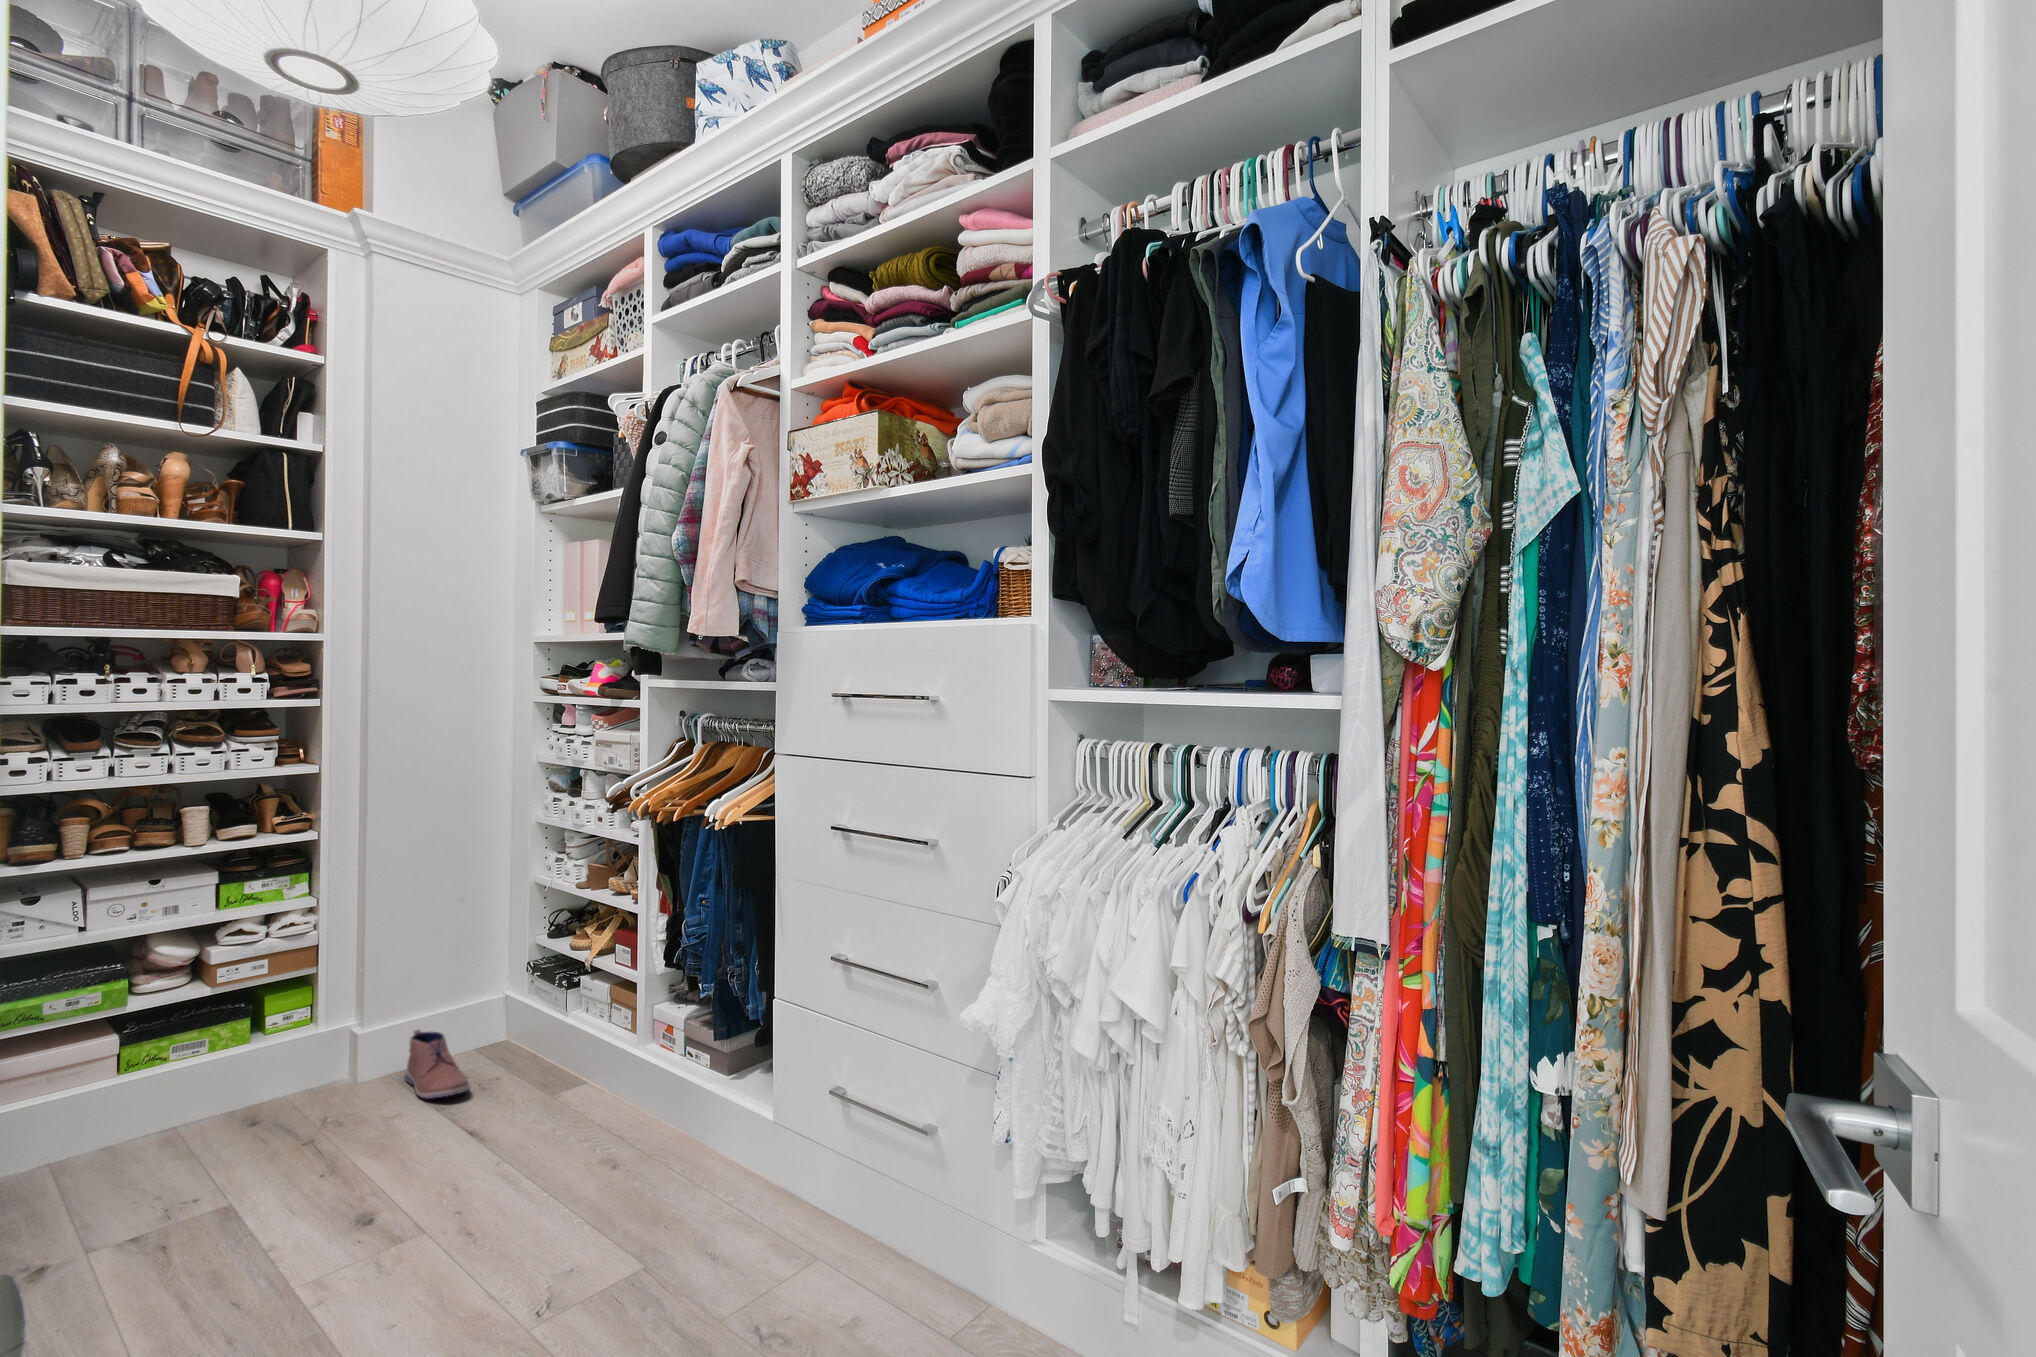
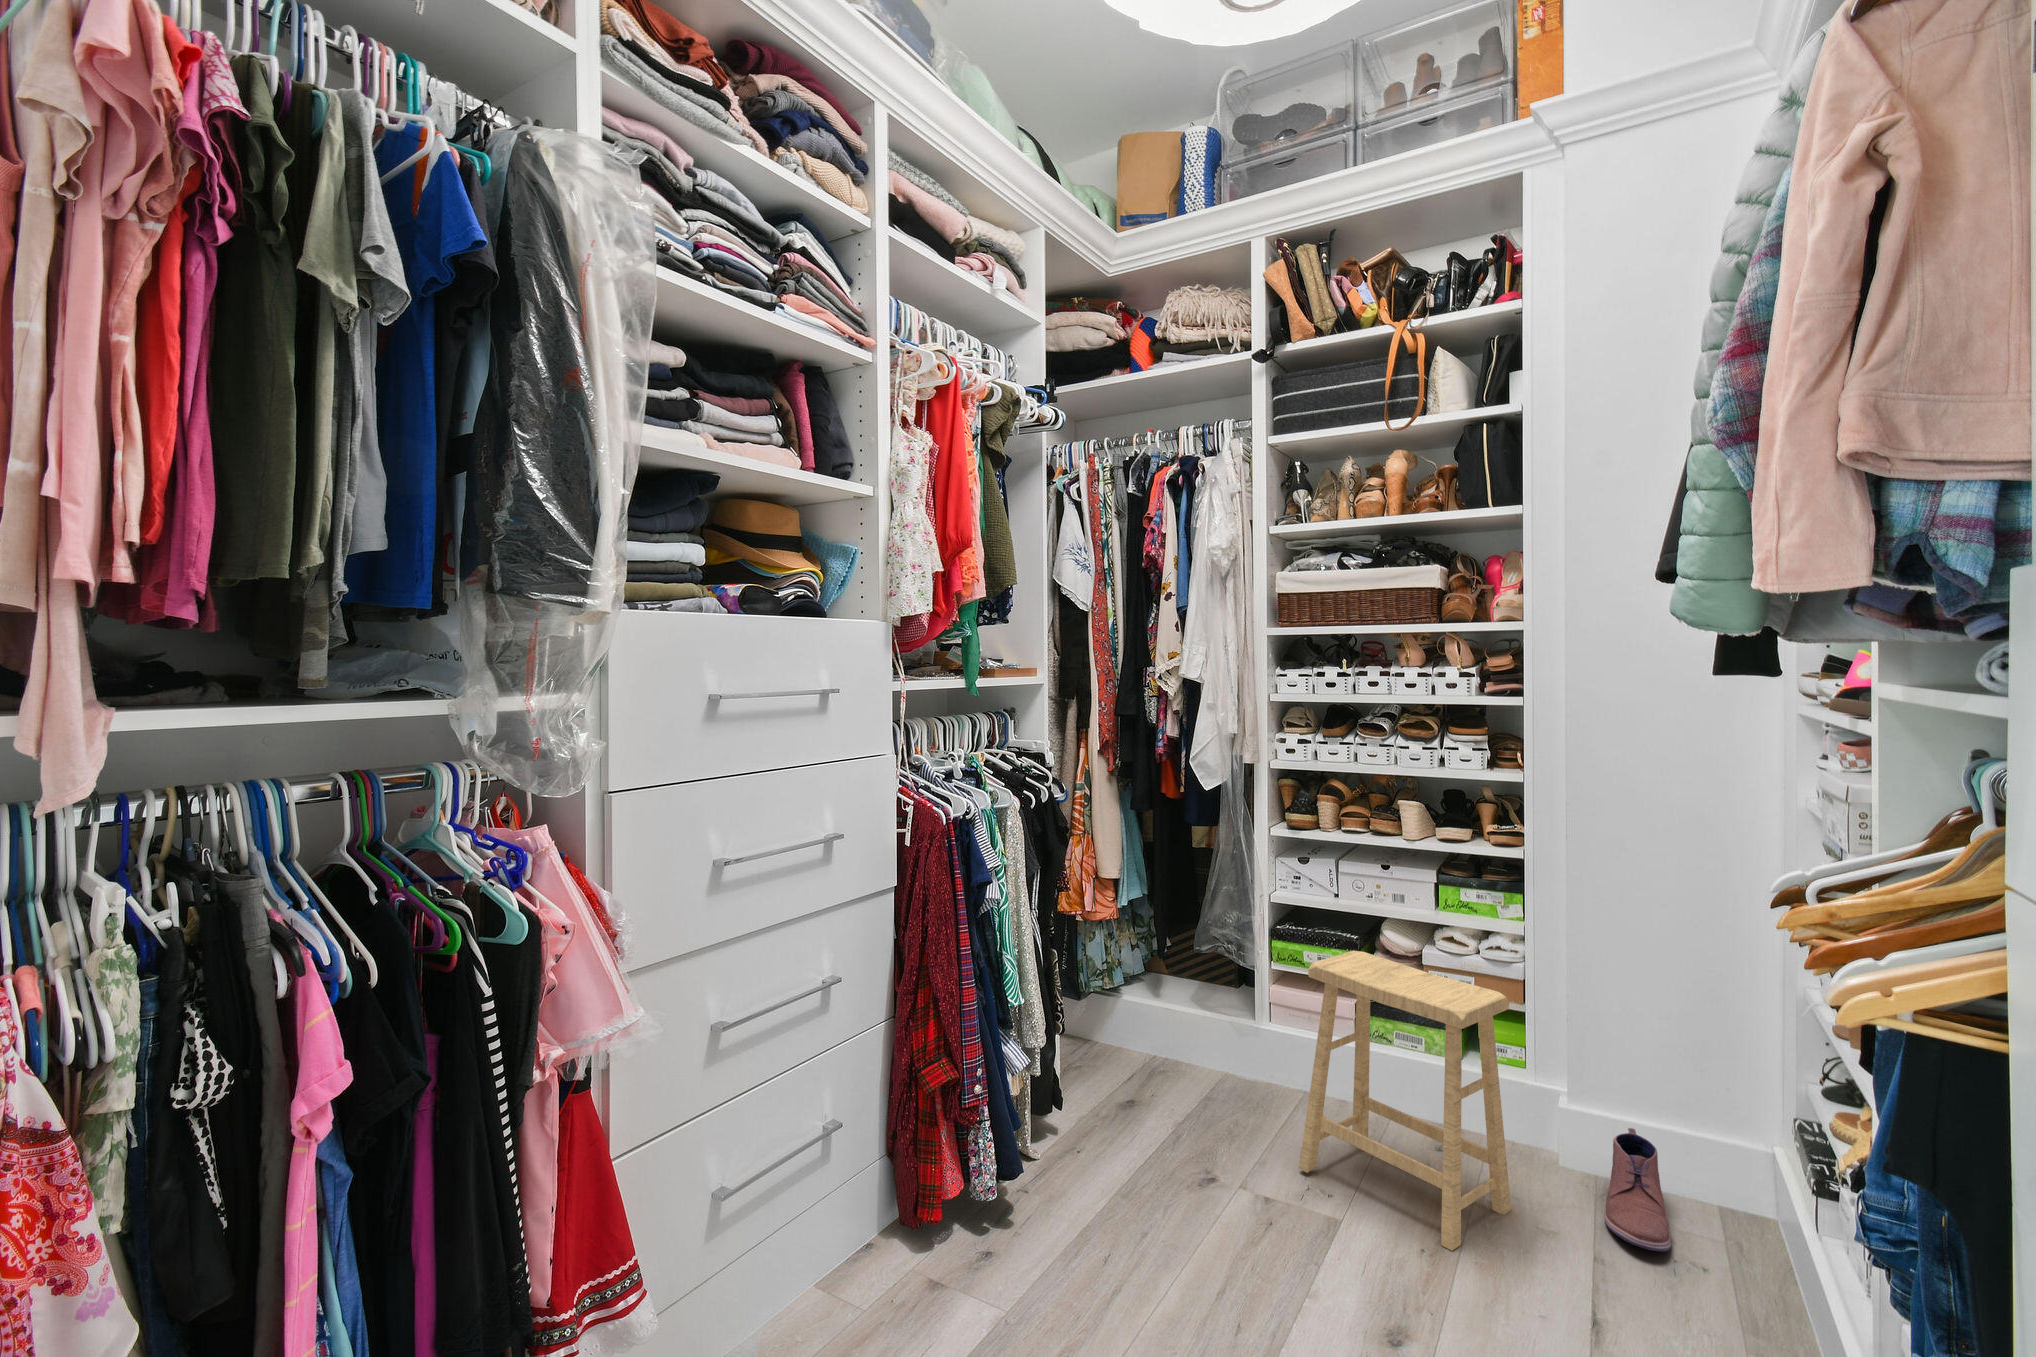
footstool: none [132,947,353,1201] -> present [1299,951,1511,1251]

